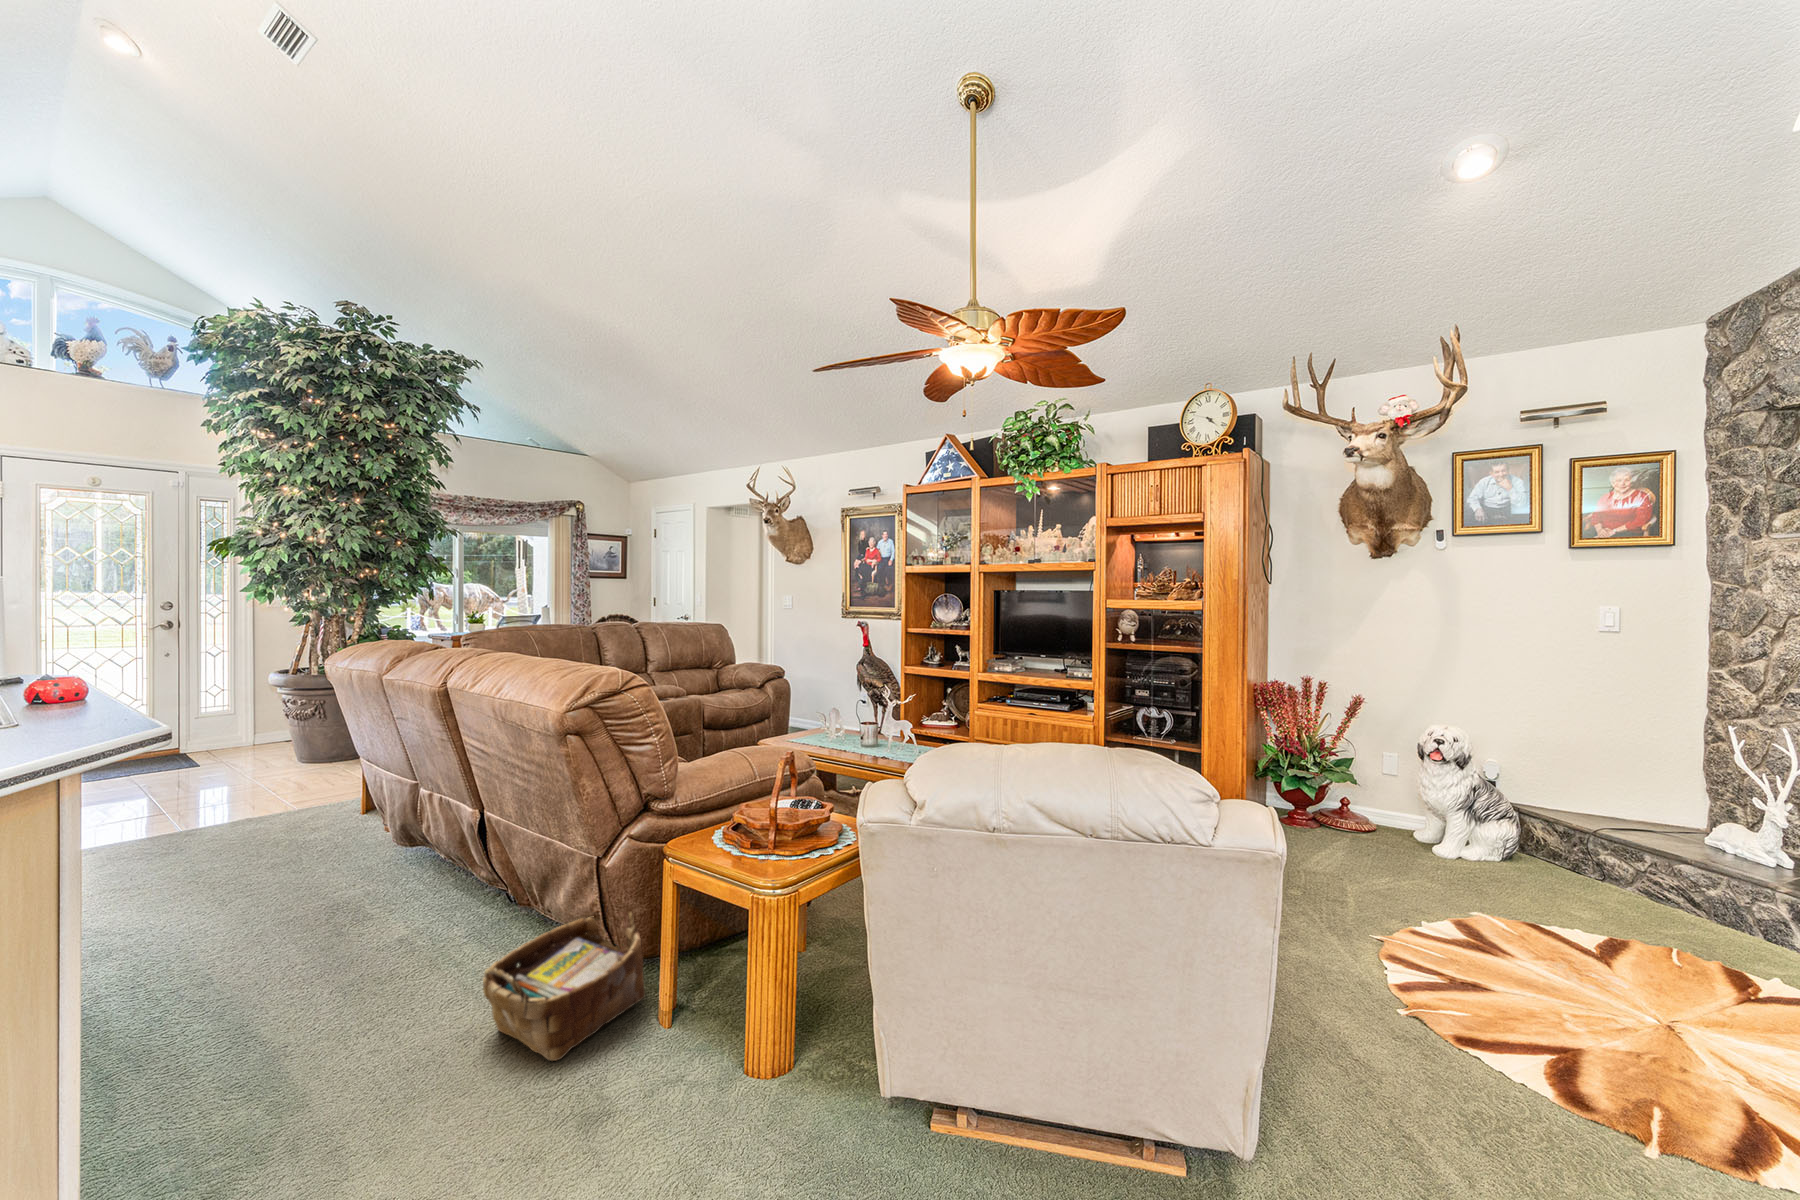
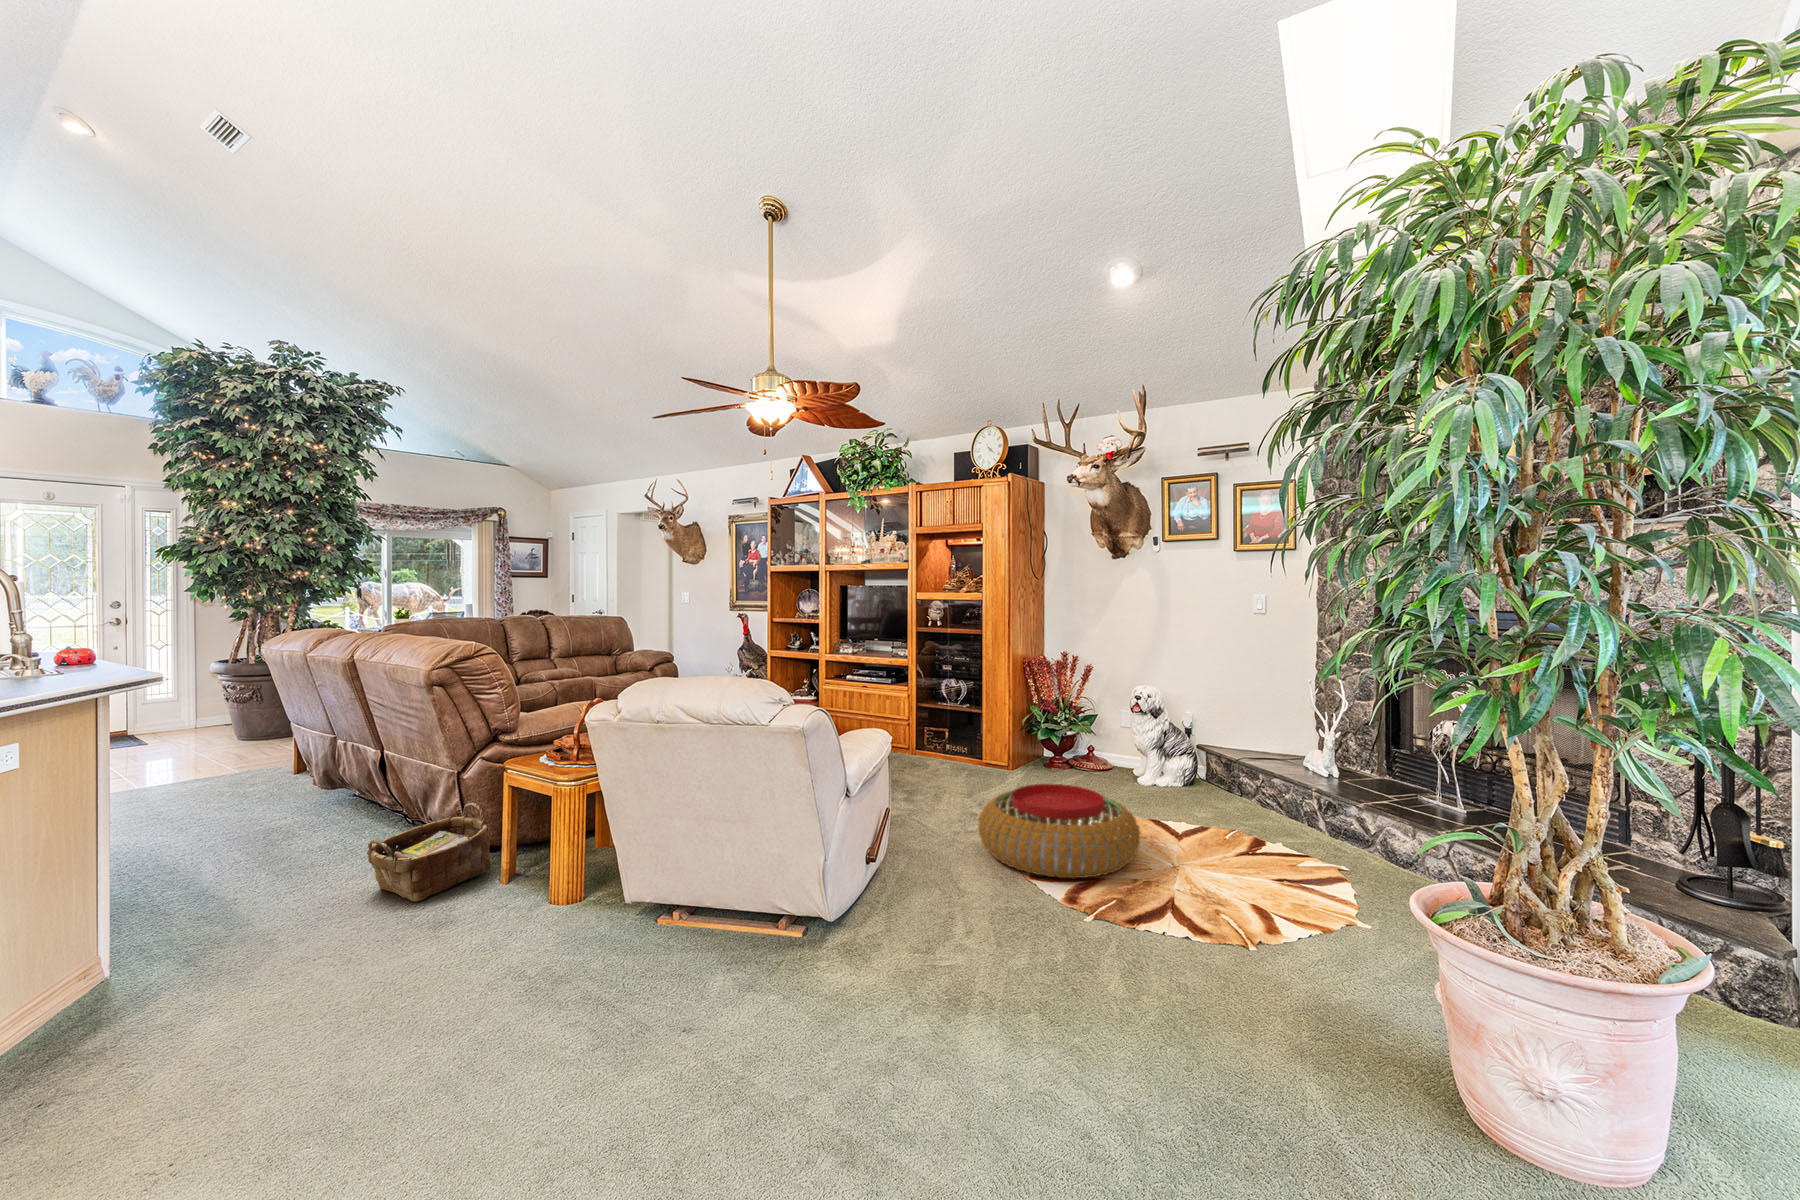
pouf: none [1311,878,1603,1047] -> present [978,784,1140,878]

